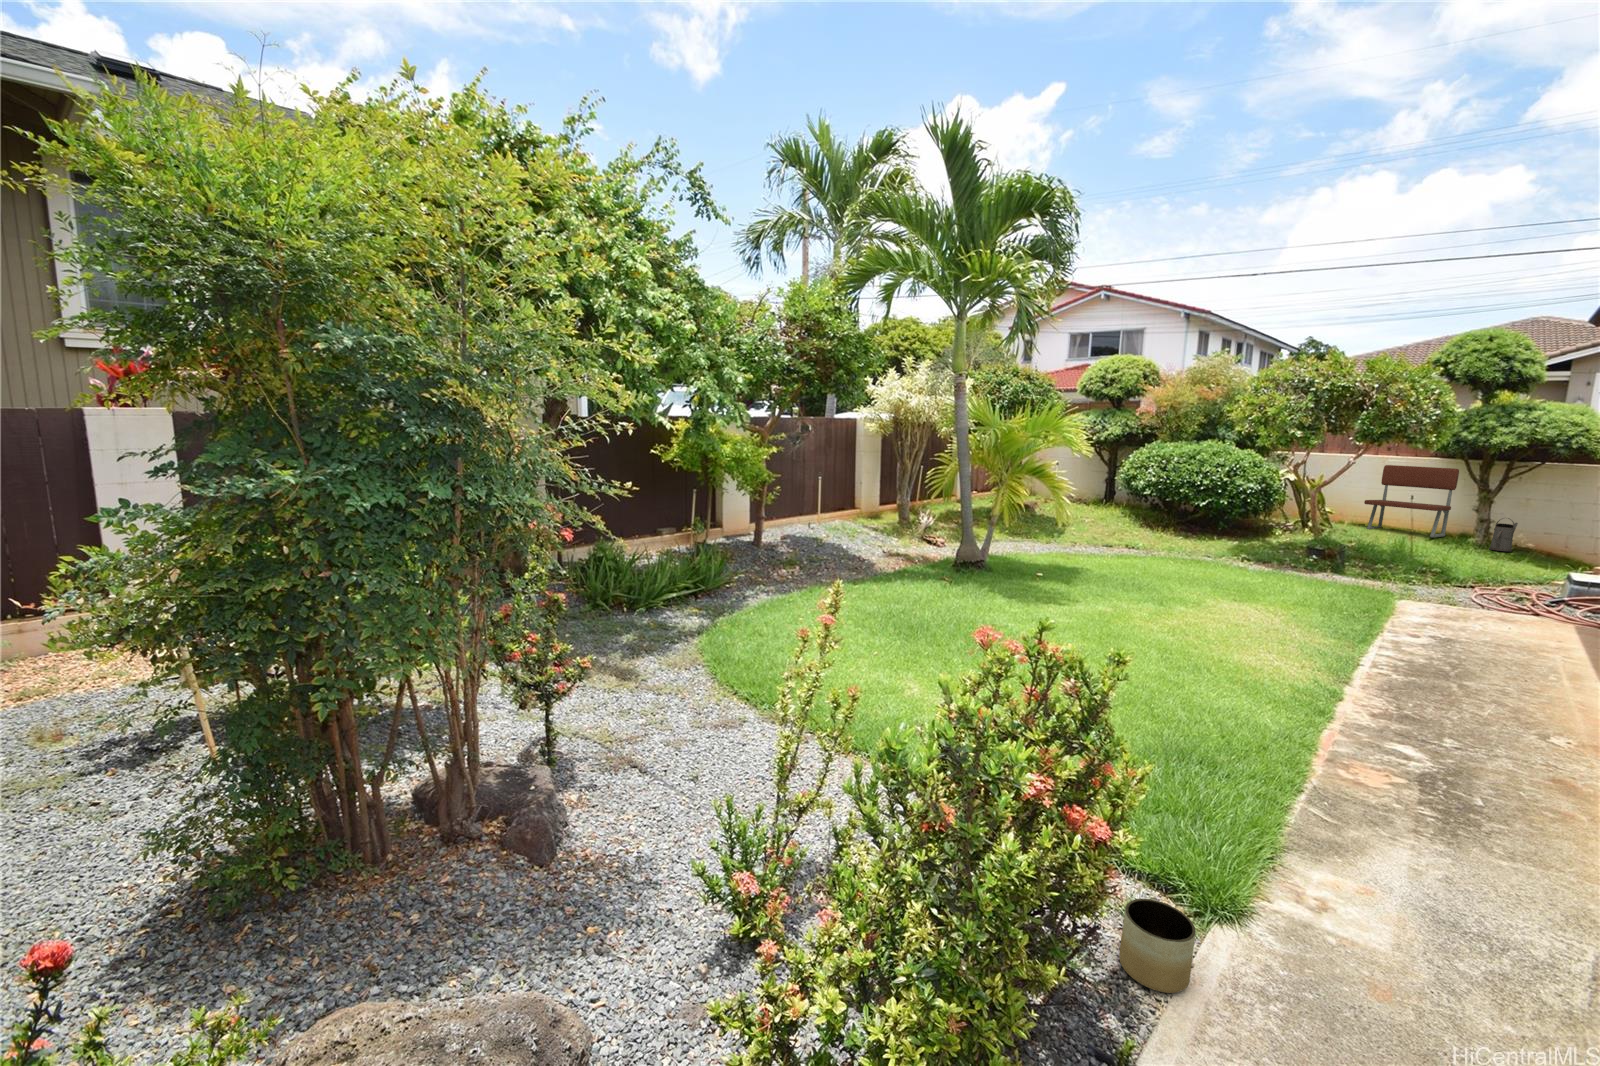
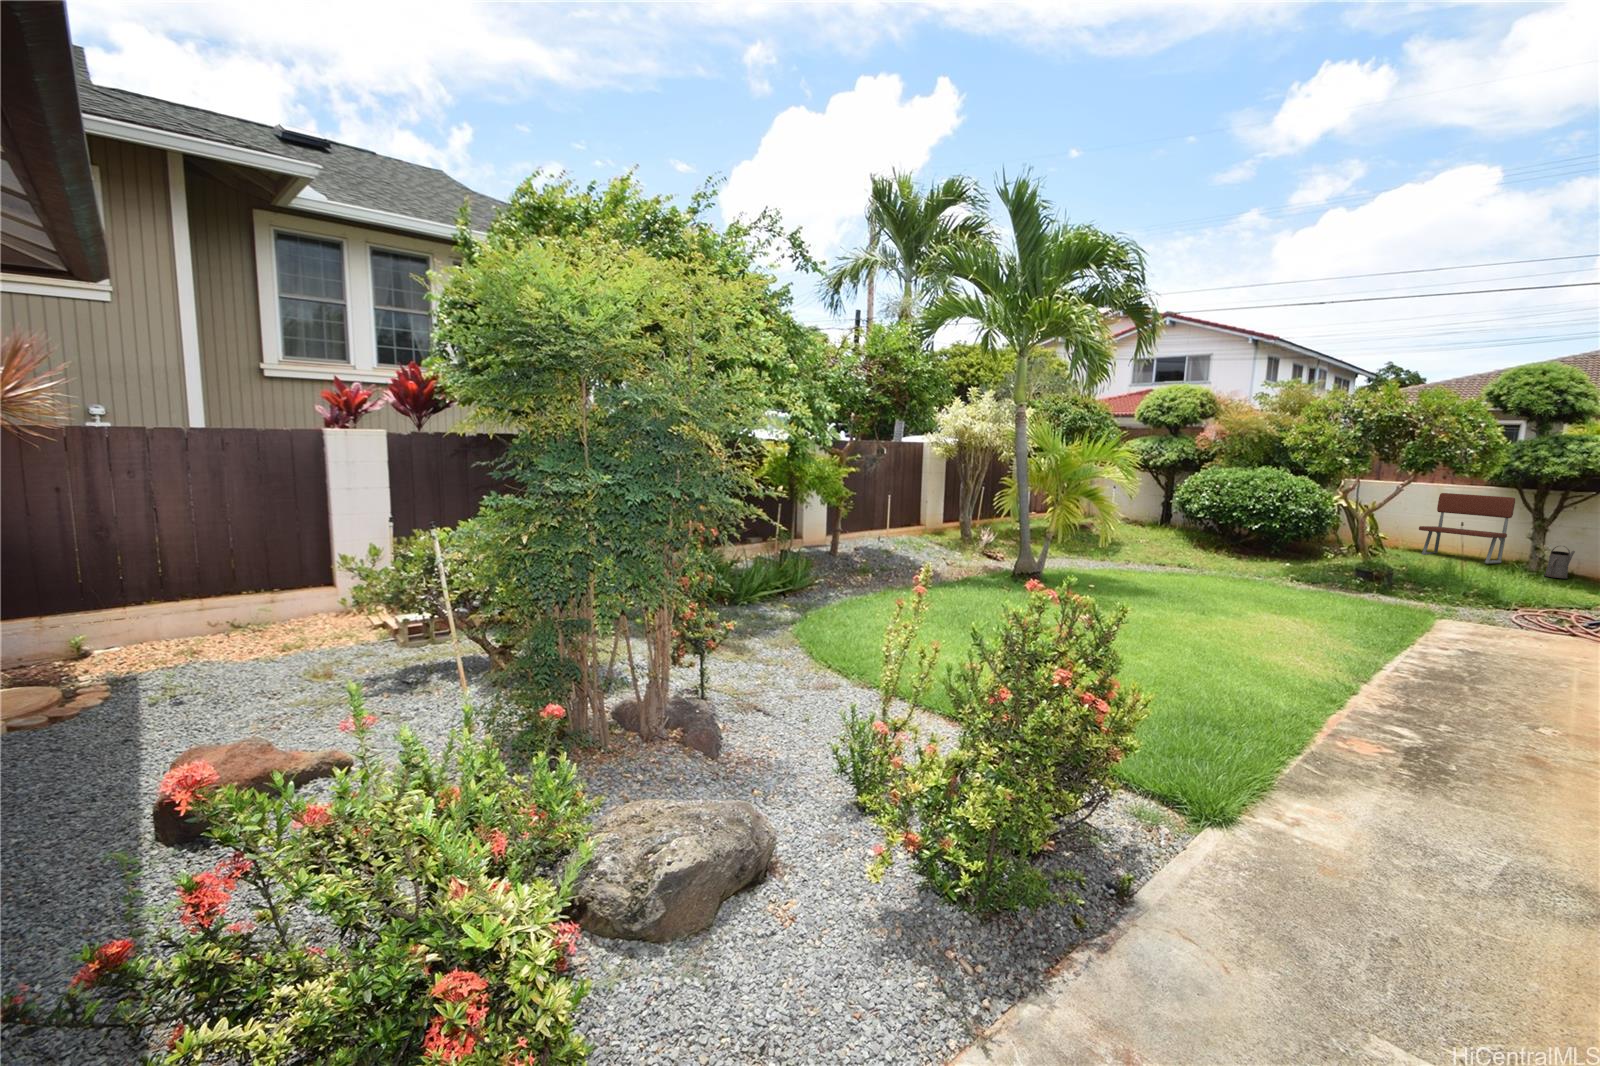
planter: present [1119,899,1196,993] -> none [1120,789,1174,849]

